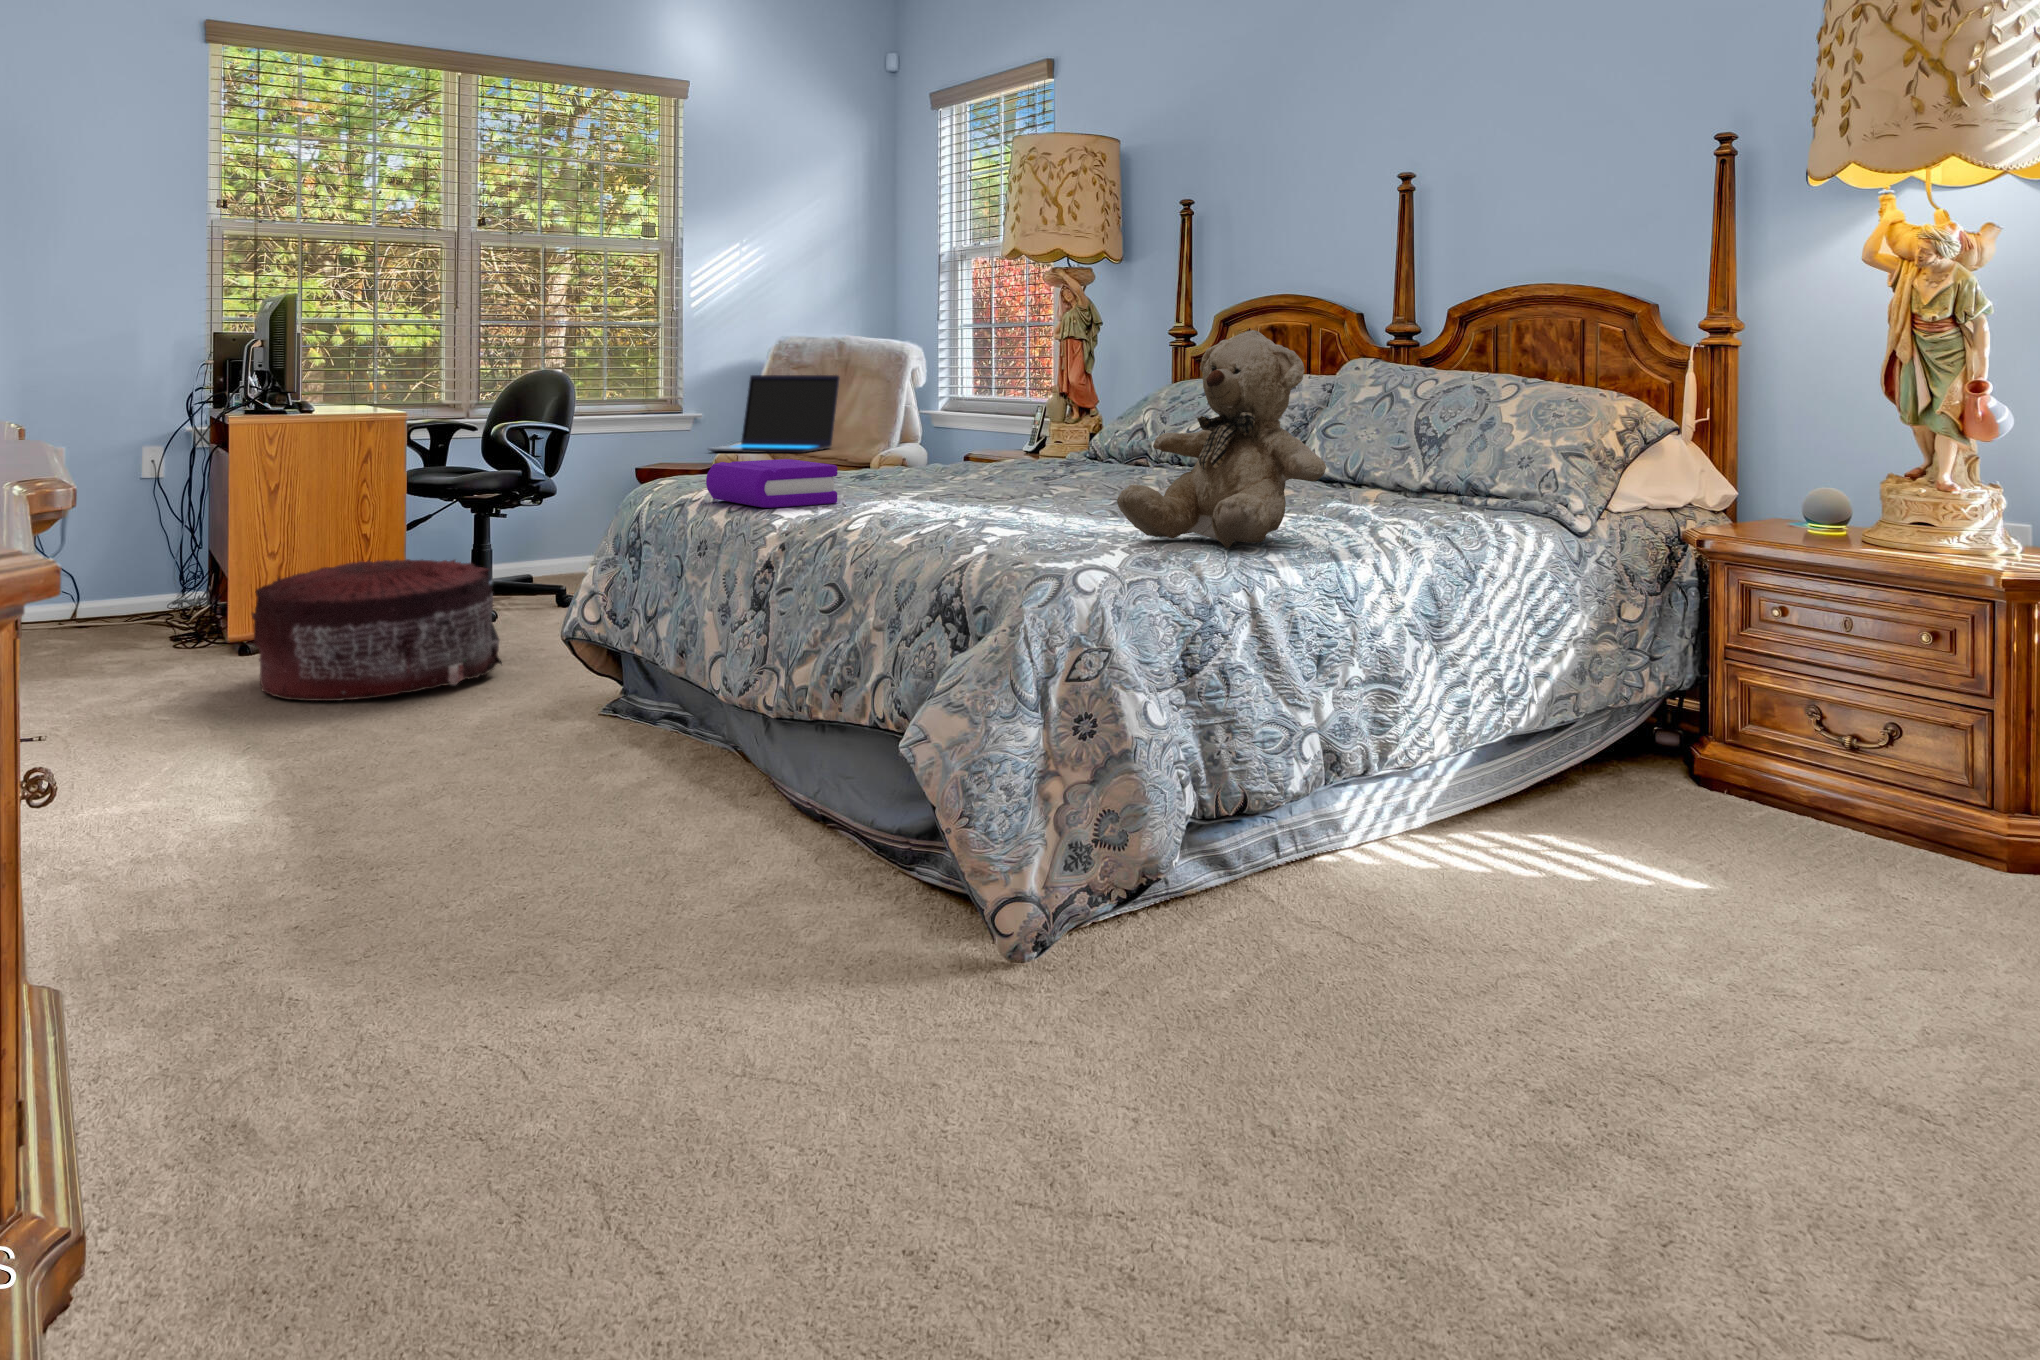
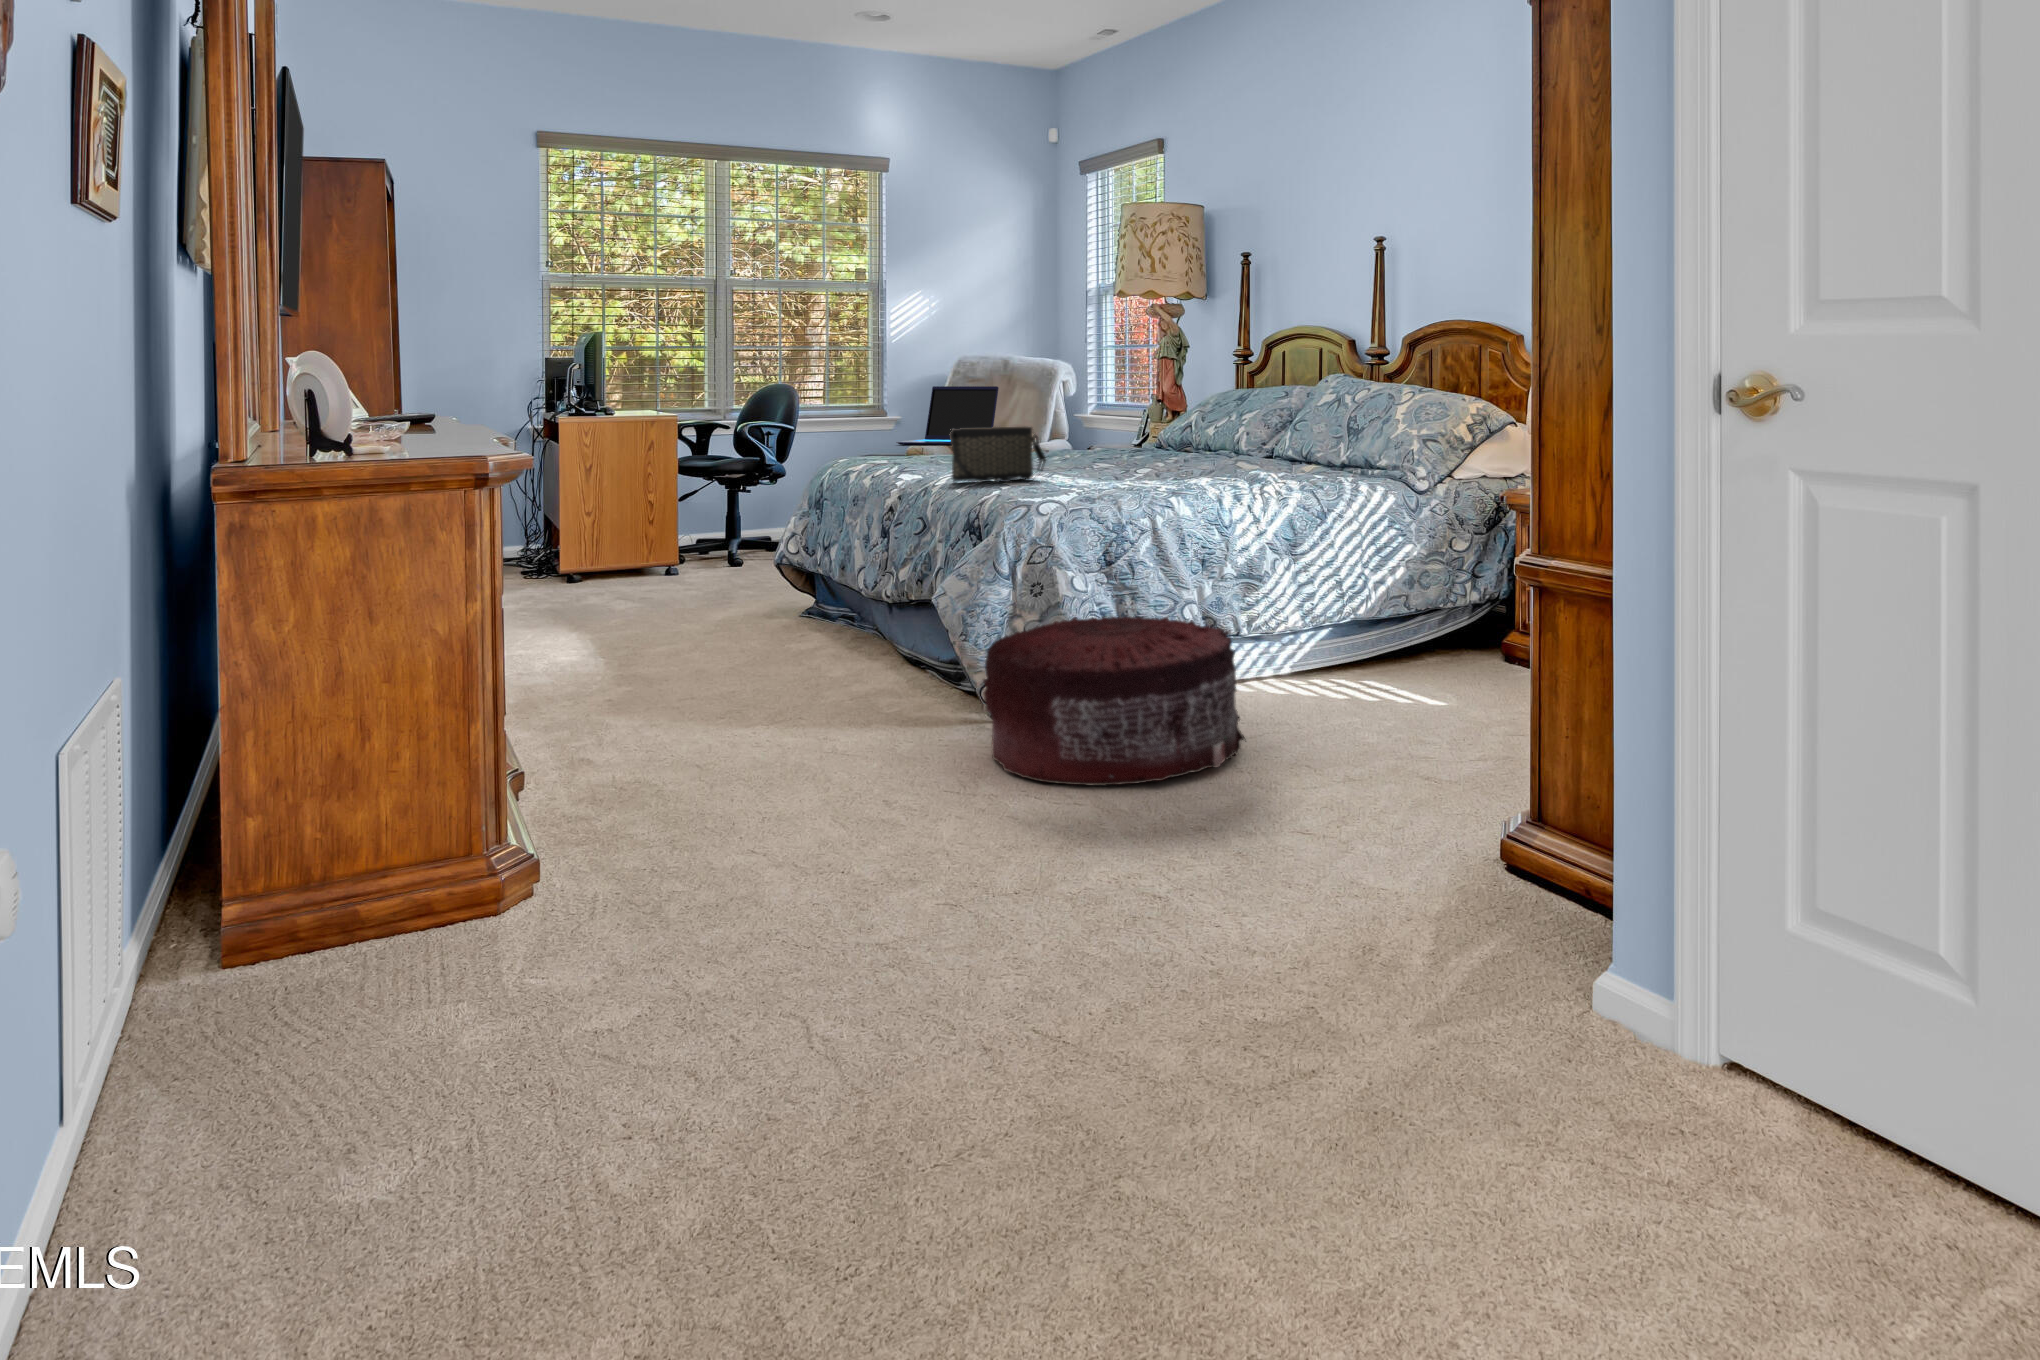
teddy bear: present [1117,330,1326,549] -> none [1082,360,1201,492]
handbag: none [874,435,1022,526] -> present [950,426,1046,482]
book: present [706,459,837,508] -> none [863,444,946,474]
pouf: present [252,559,502,701] -> present [983,617,1245,786]

